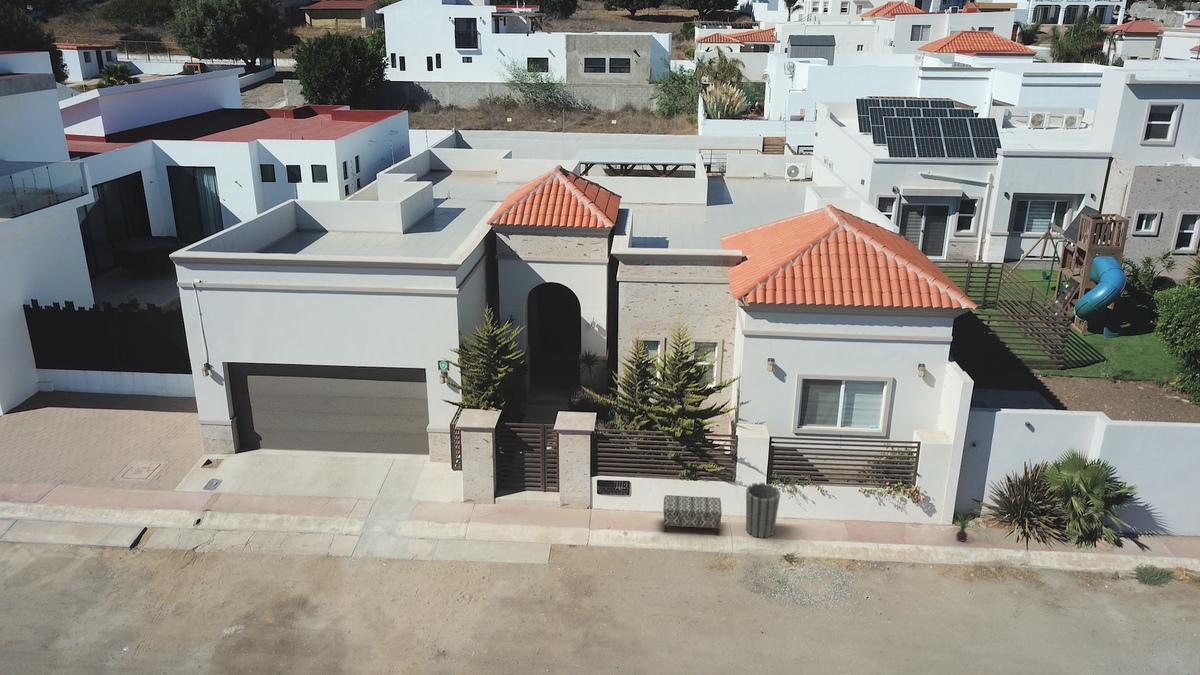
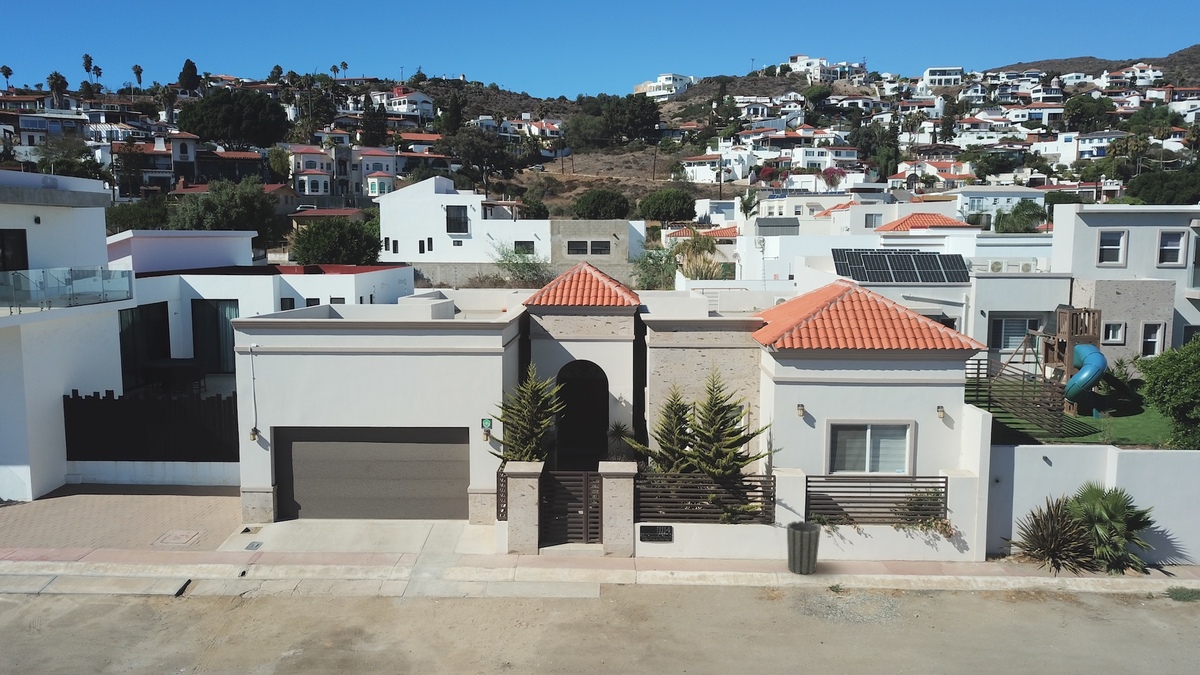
bench: present [663,495,722,534] -> none [707,537,765,573]
decorative plant: present [954,512,973,541] -> none [979,543,1014,573]

